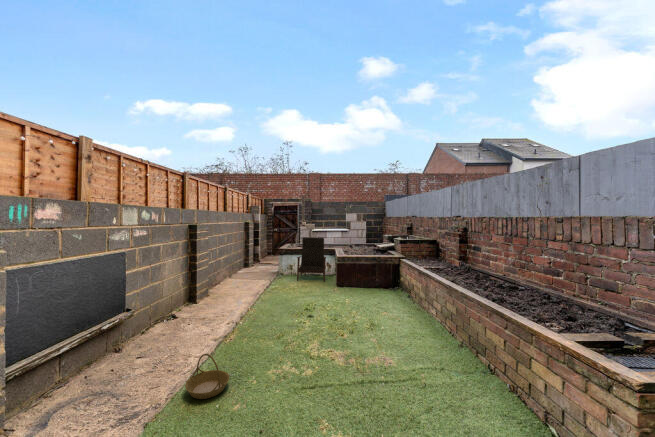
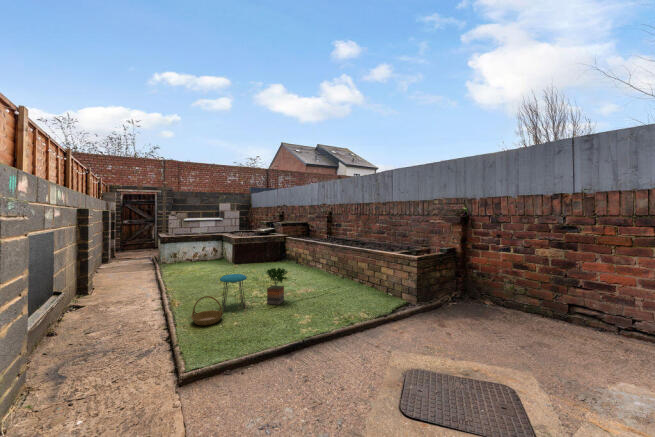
lounge chair: present [297,237,326,281] -> none [189,224,220,265]
stool: none [244,319,282,376] -> present [220,274,247,311]
potted tree: none [303,320,339,384] -> present [267,268,288,305]

